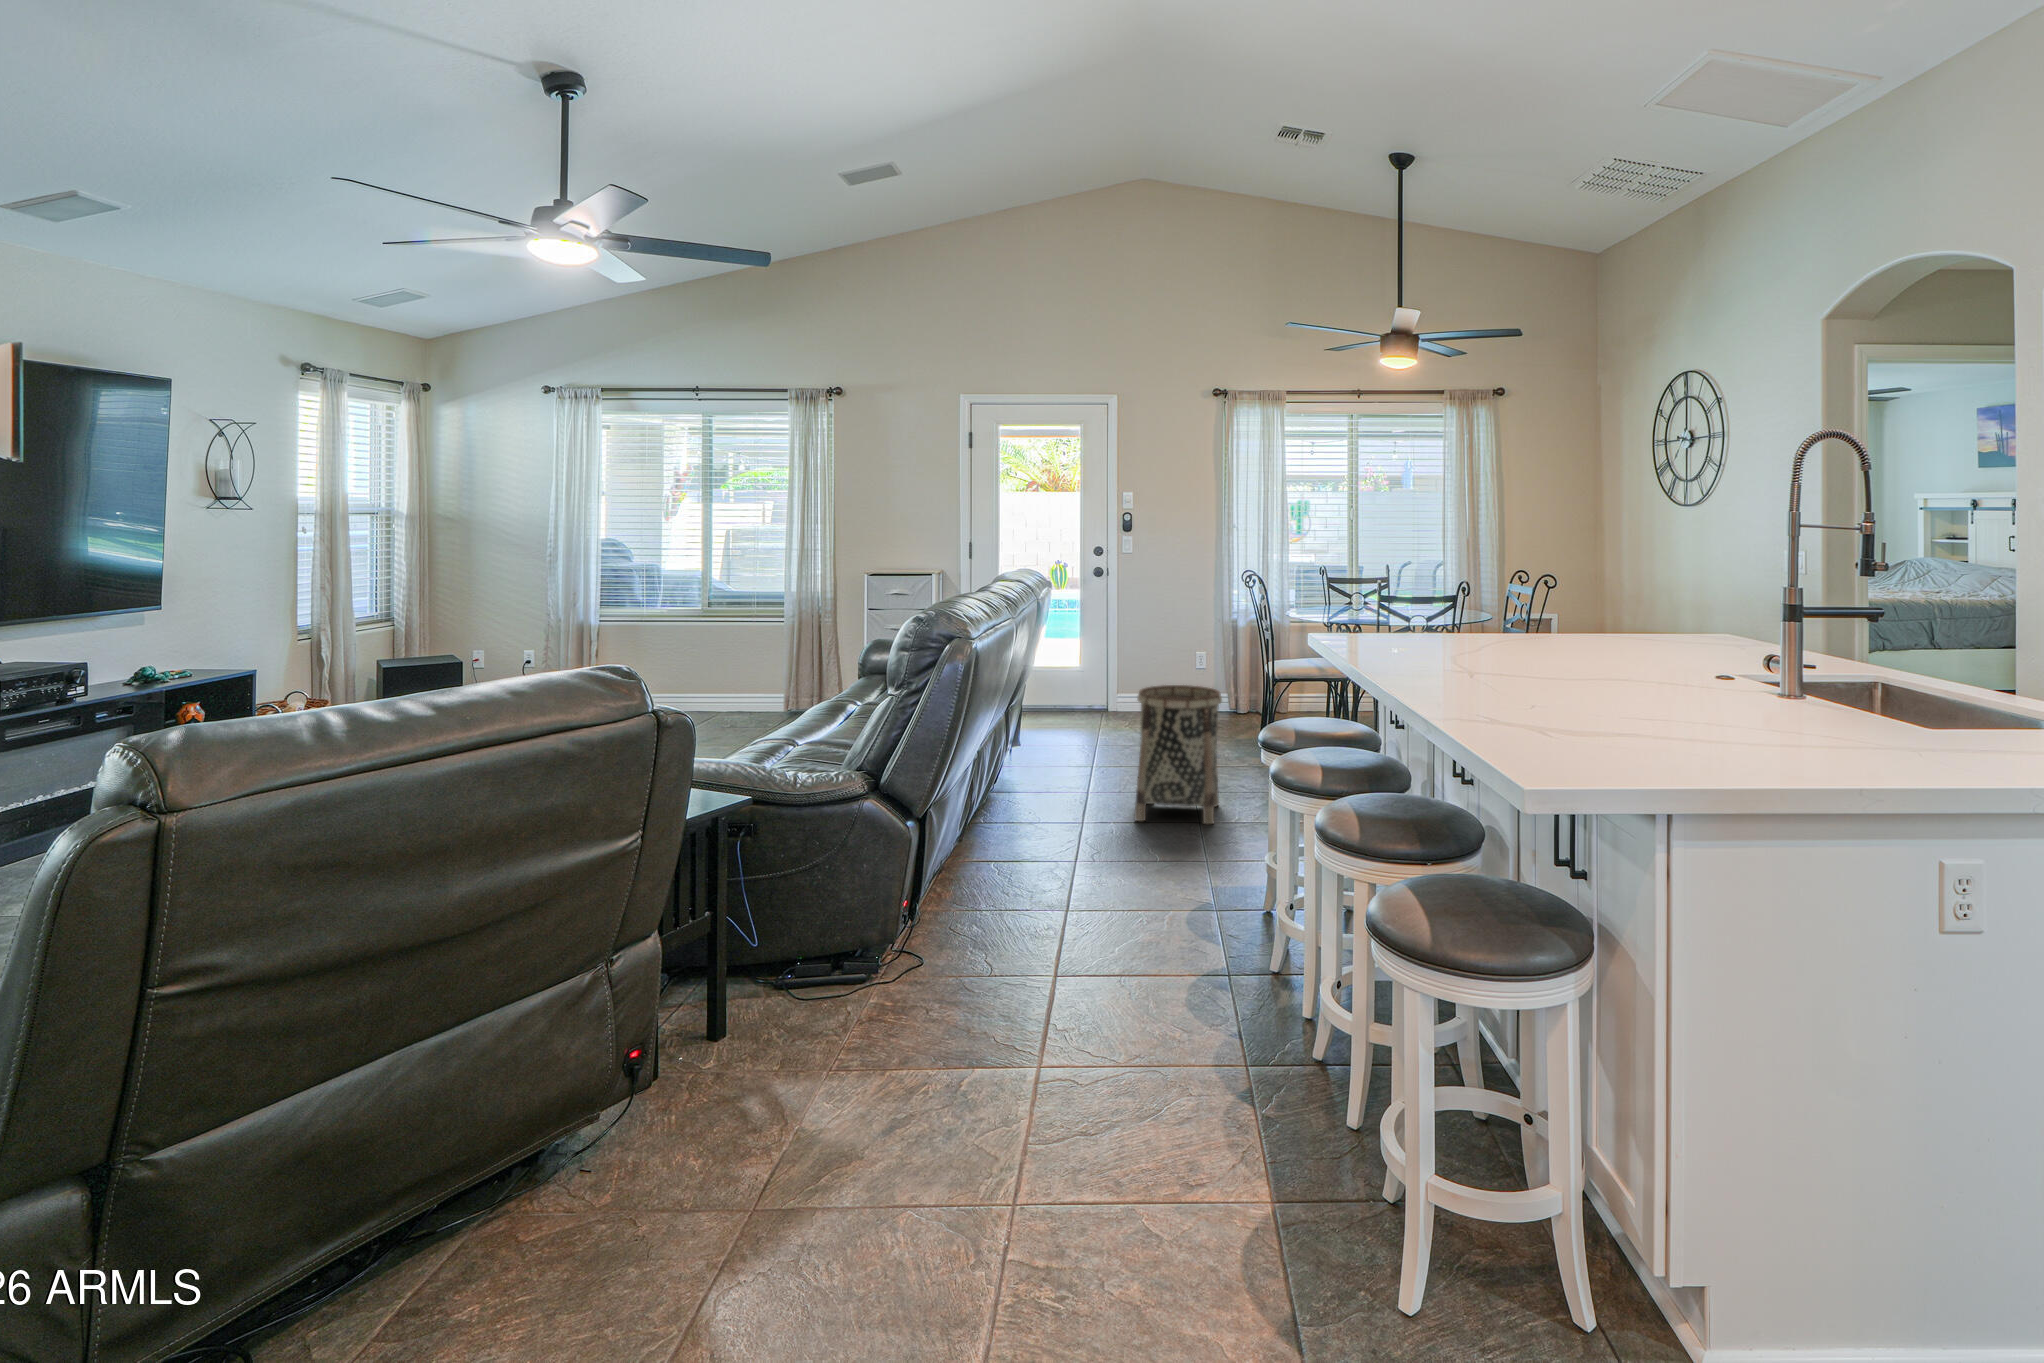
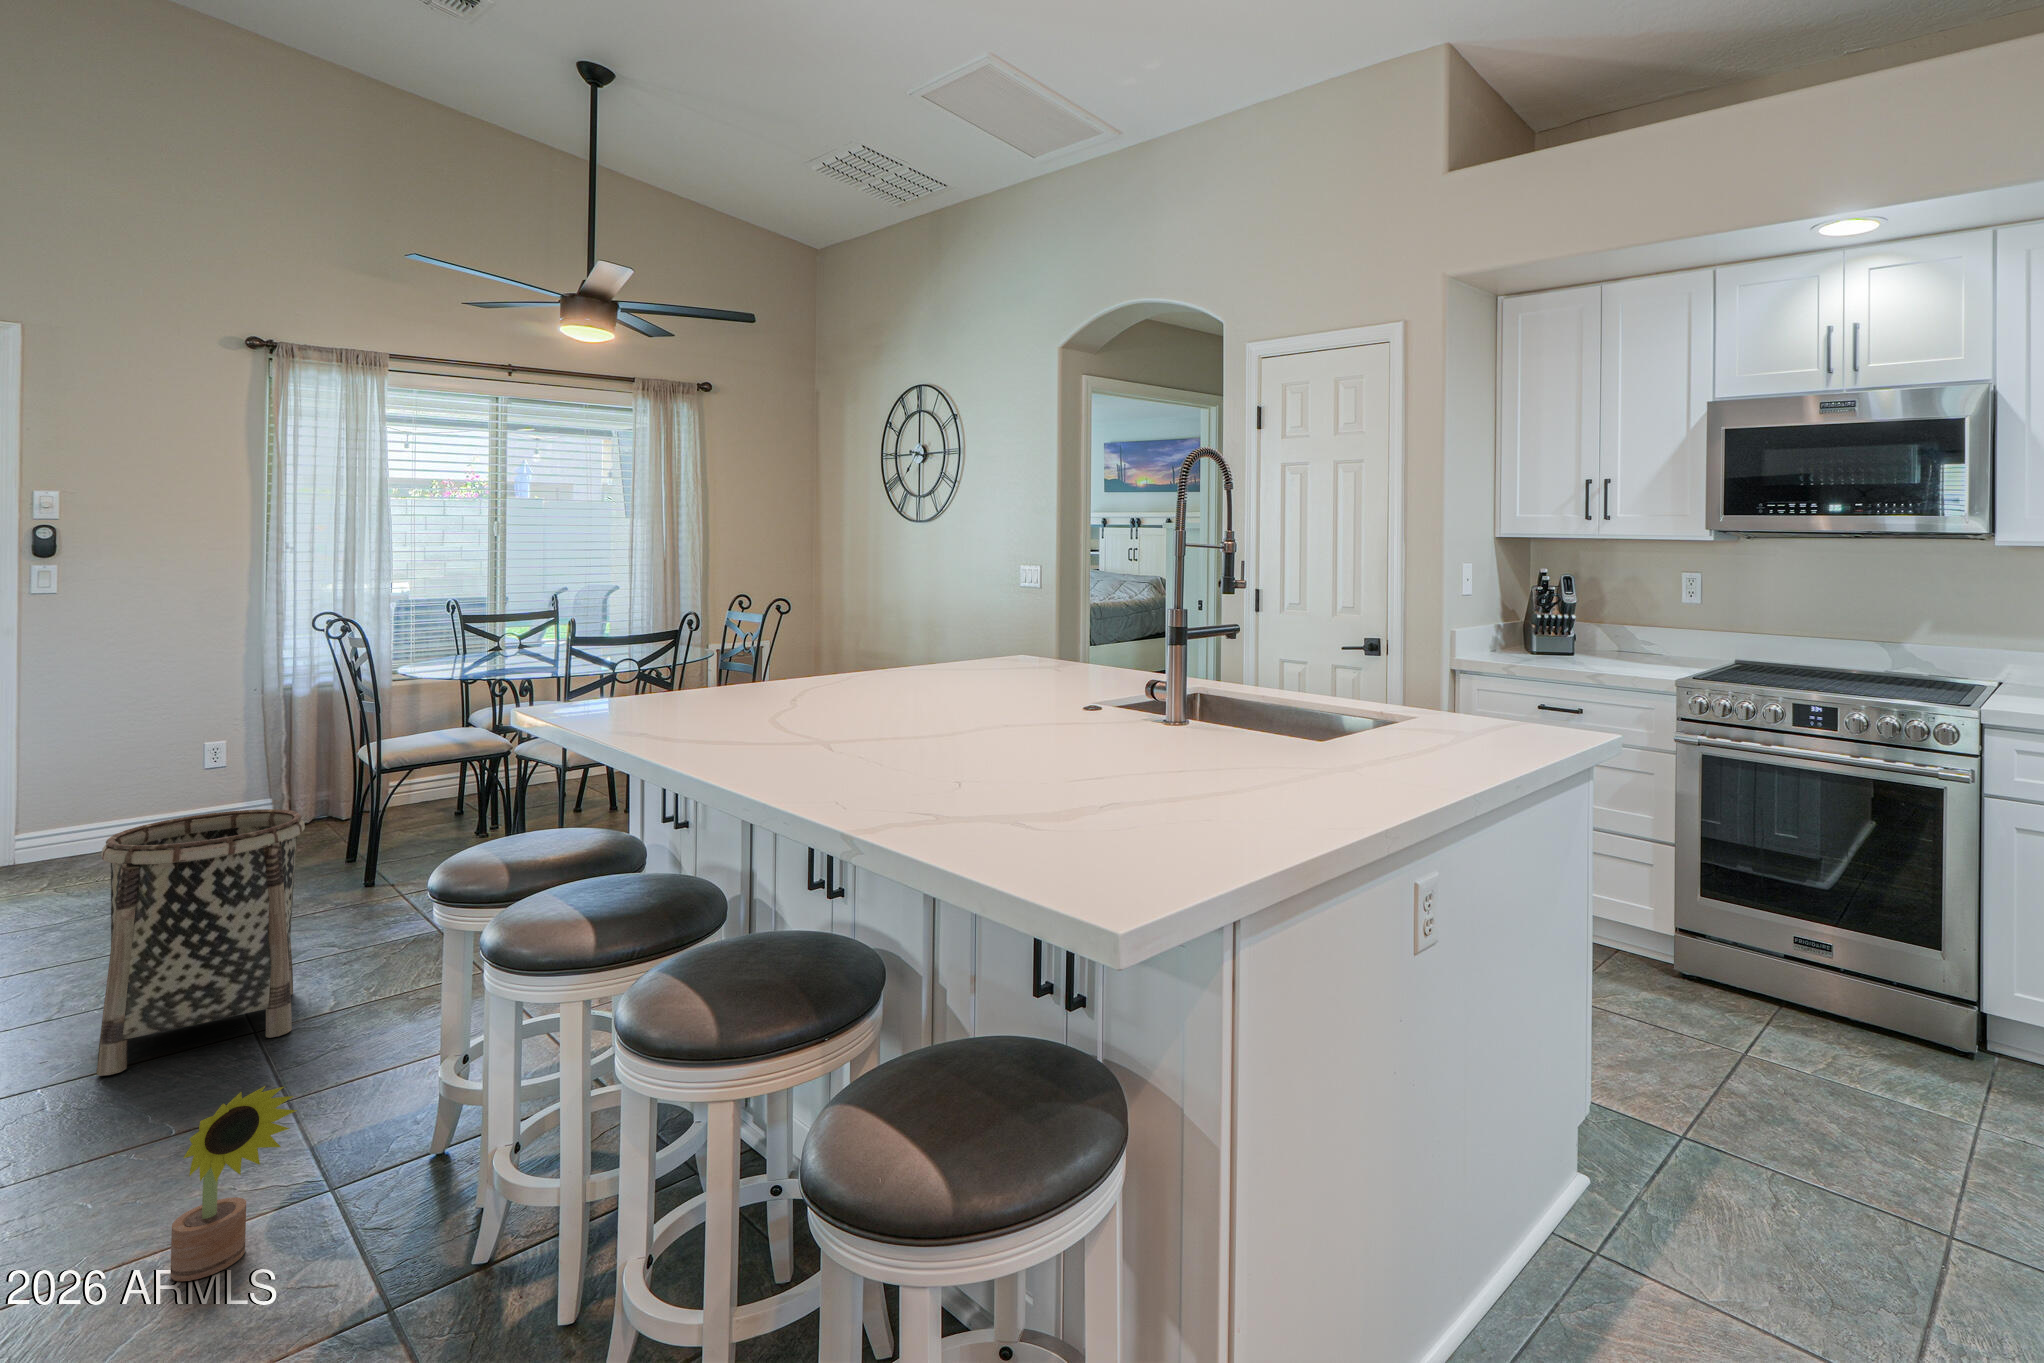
decorative plant: none [1149,823,1198,919] -> present [170,1086,297,1281]

